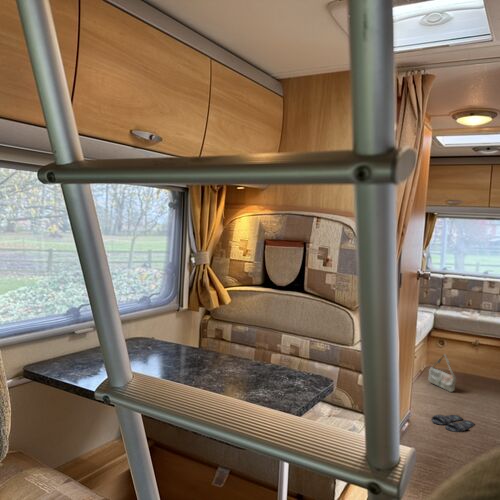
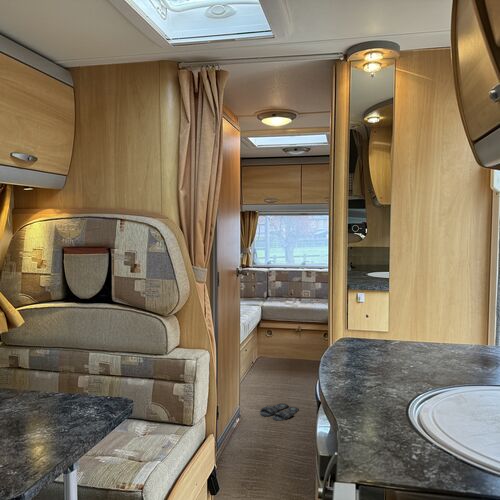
bag: present [428,355,456,392] -> none [258,345,282,381]

